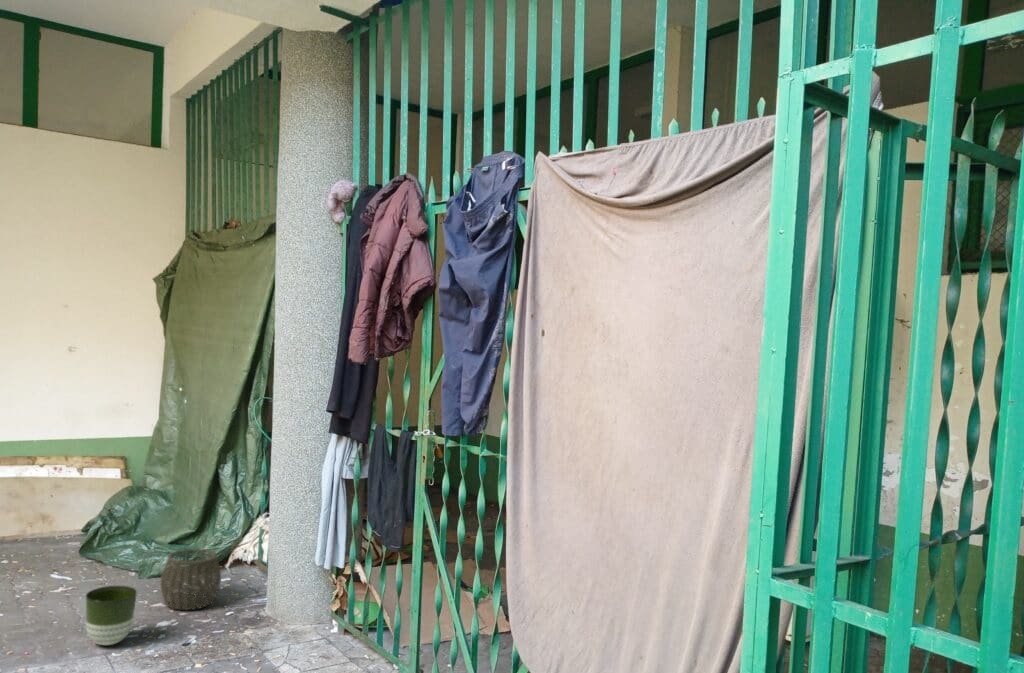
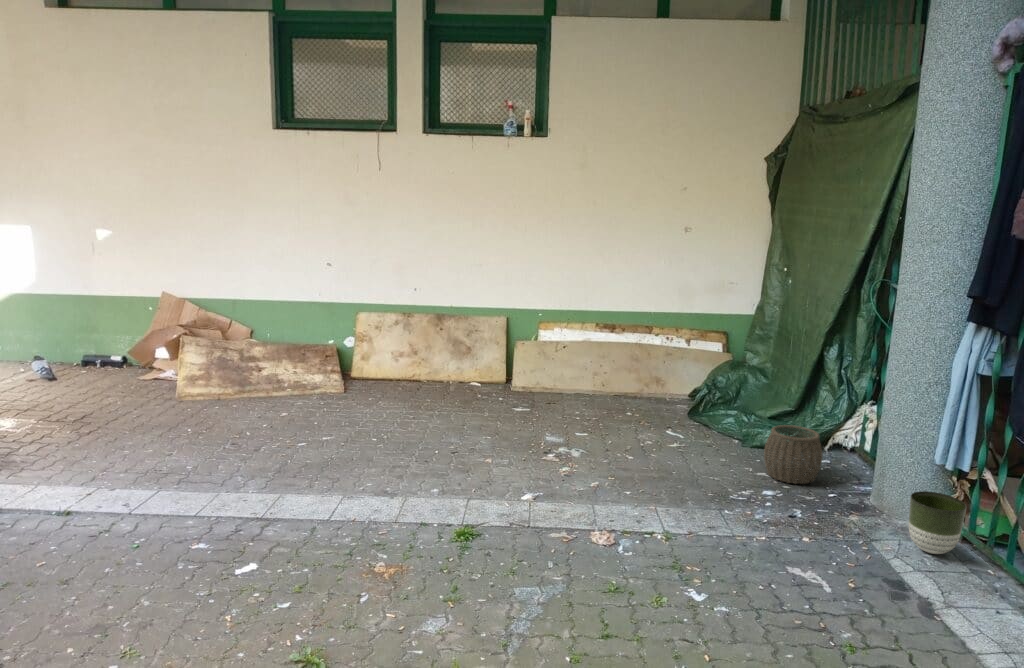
planter: present [86,586,137,645] -> present [909,491,967,554]

